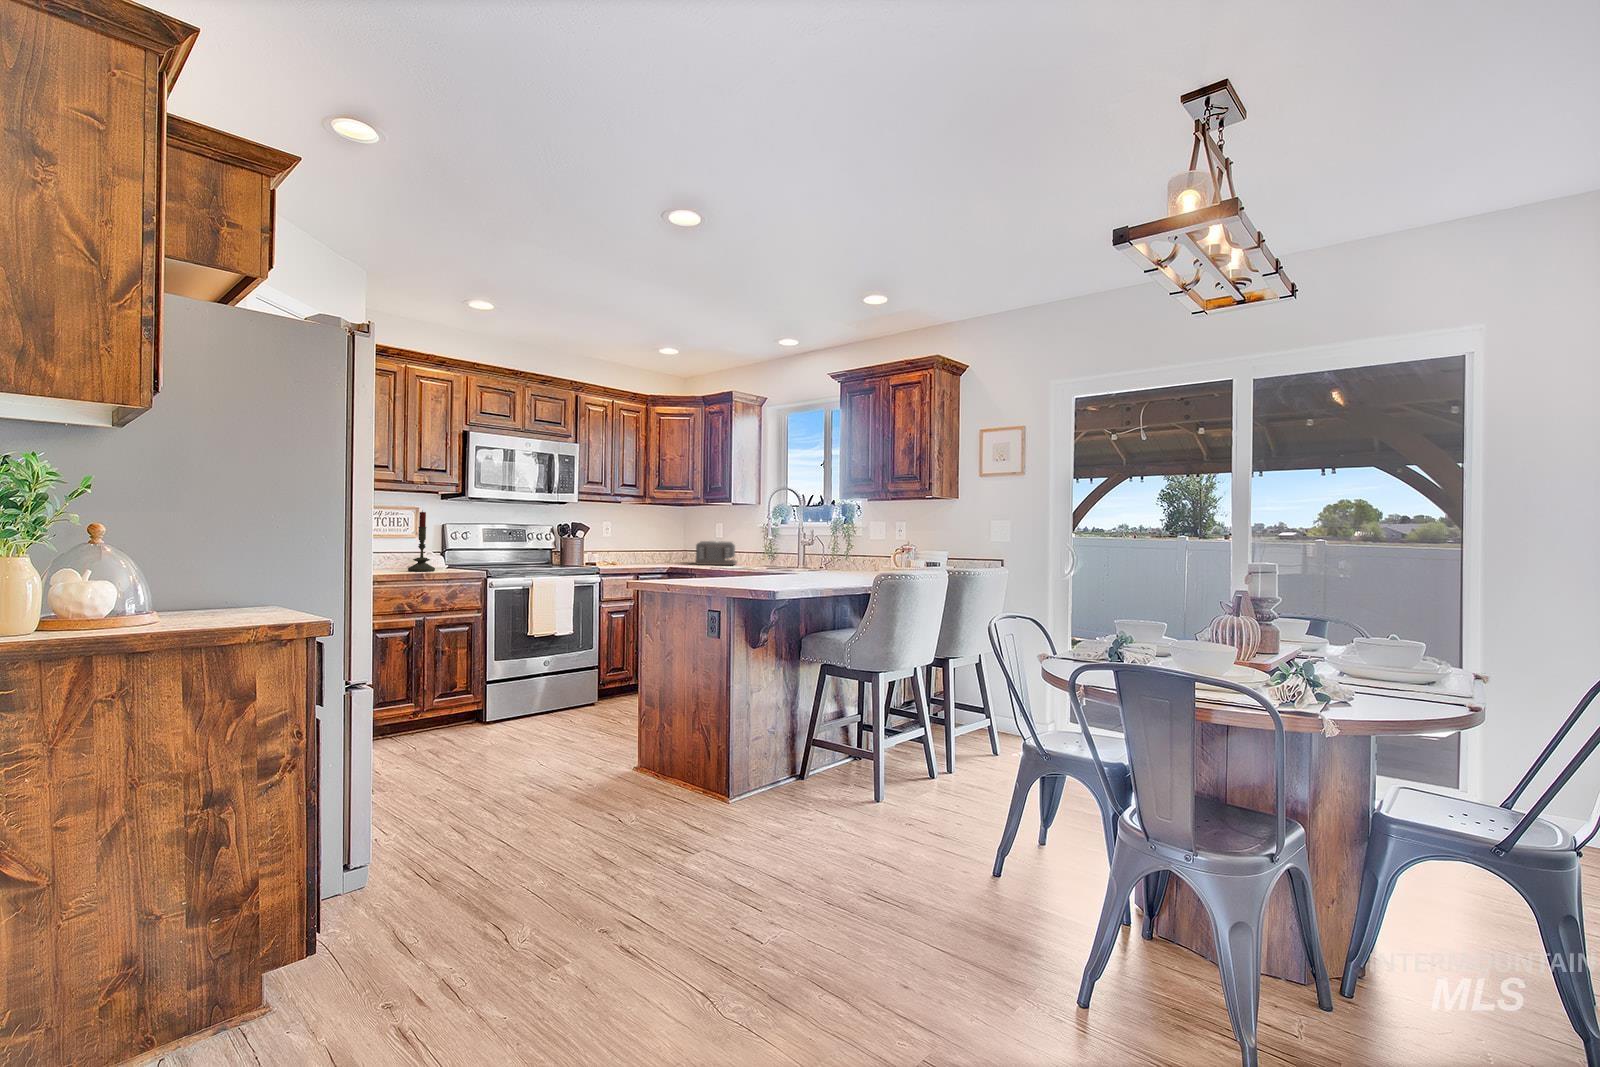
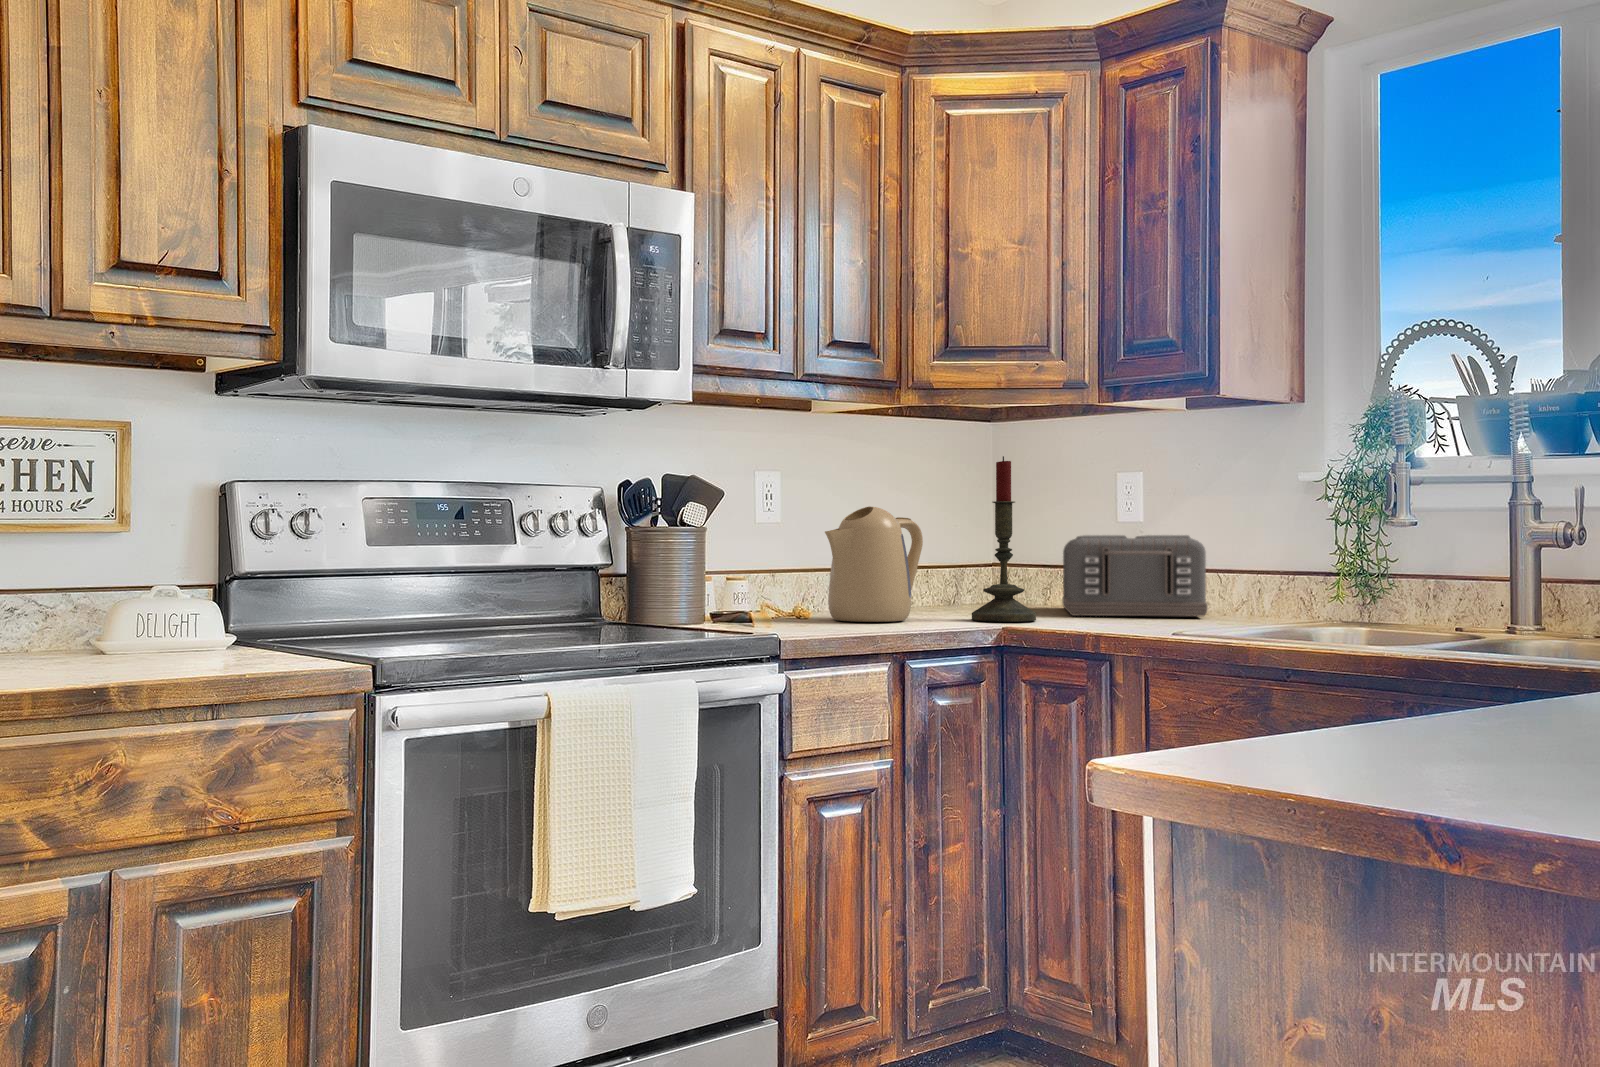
candle: present [408,511,435,571] -> present [972,456,1036,622]
kettle: none [620,532,651,565] -> present [825,506,923,622]

